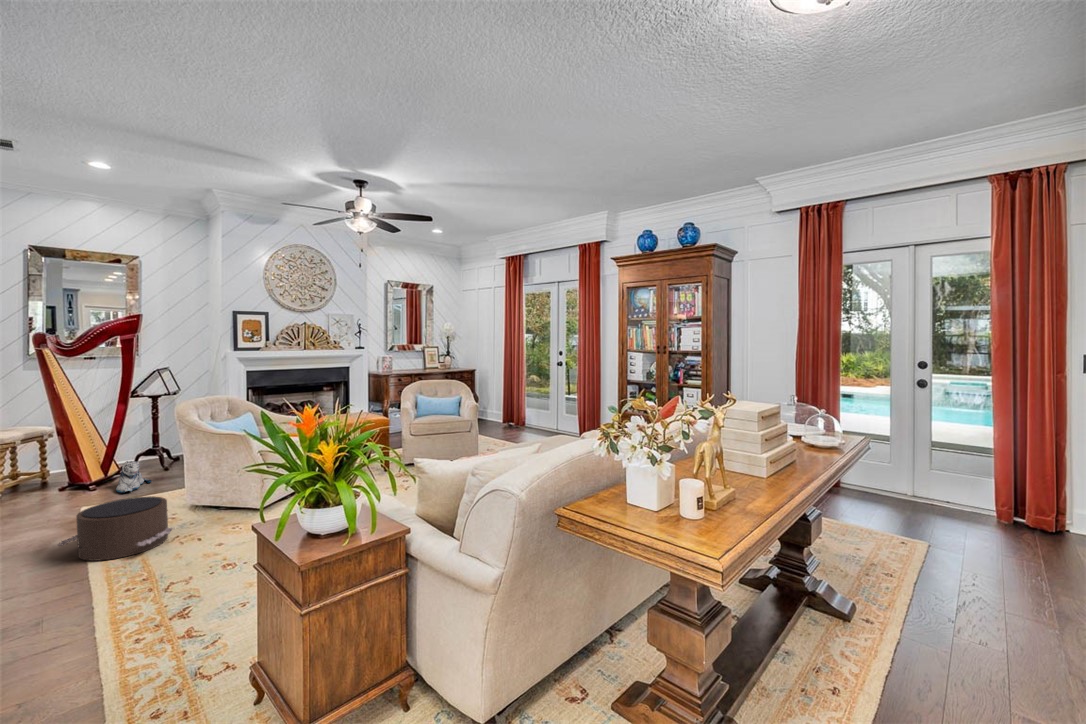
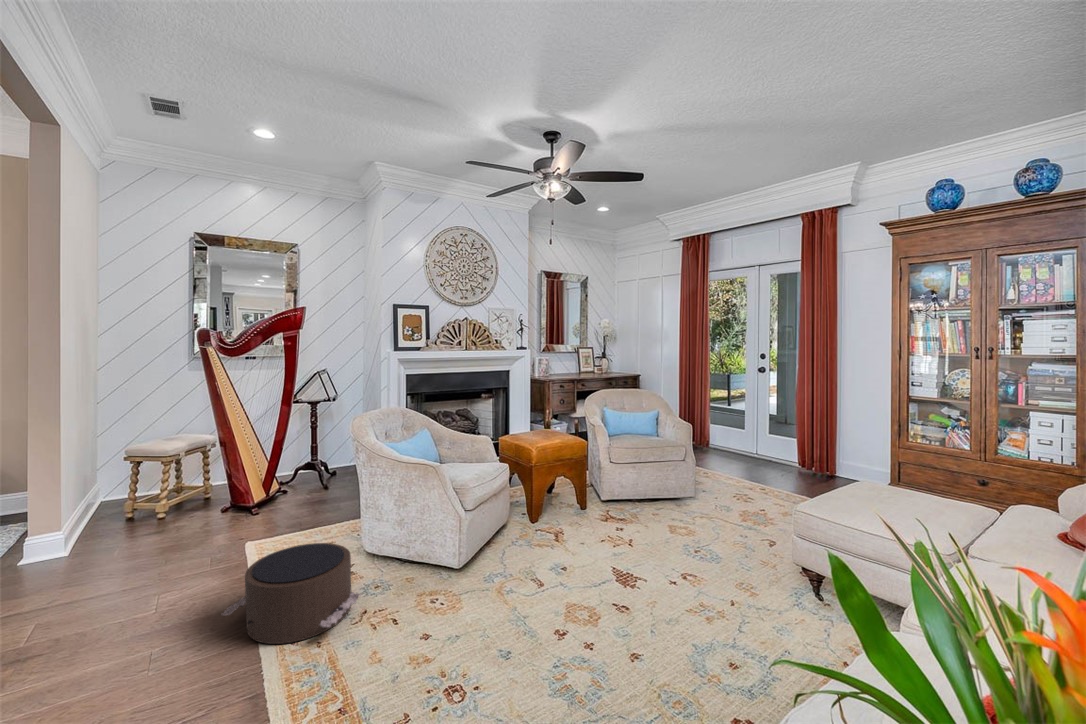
plush toy: present [116,461,151,493] -> none [280,480,315,520]

